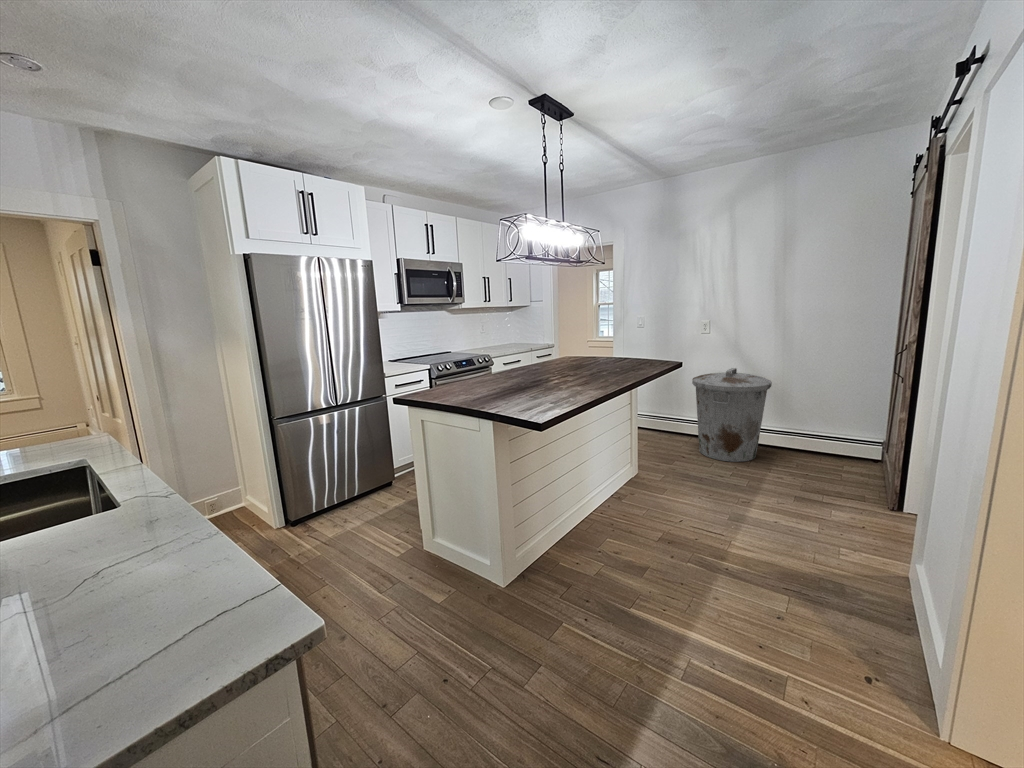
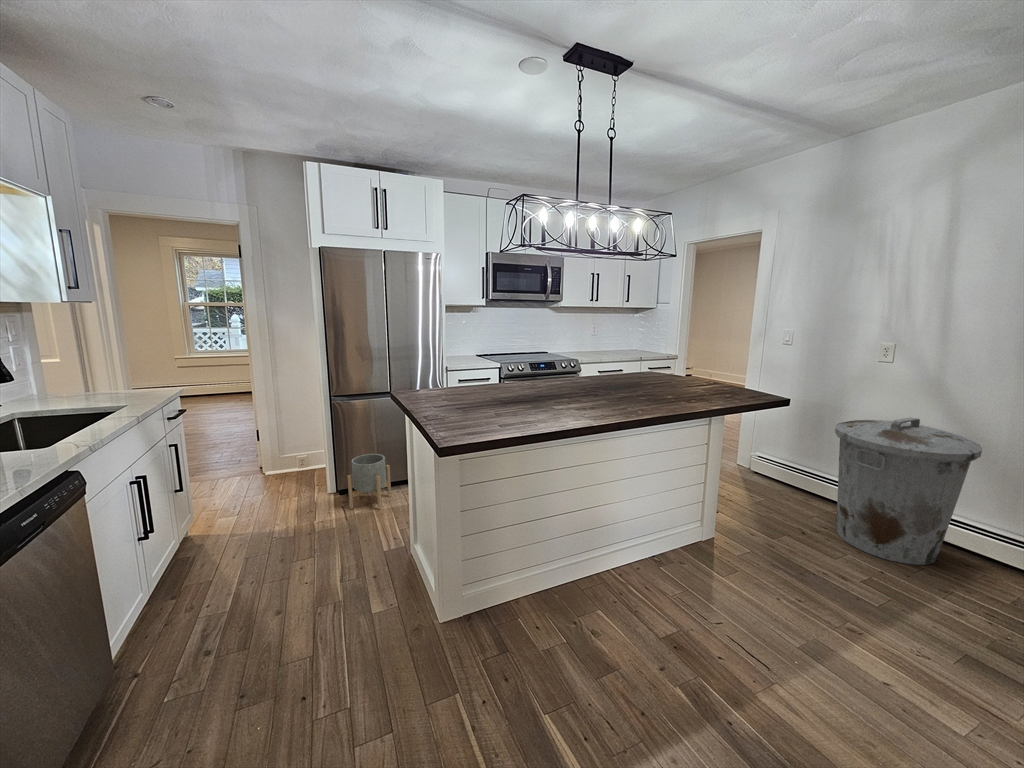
planter: none [312,472,355,535] -> present [347,454,391,510]

